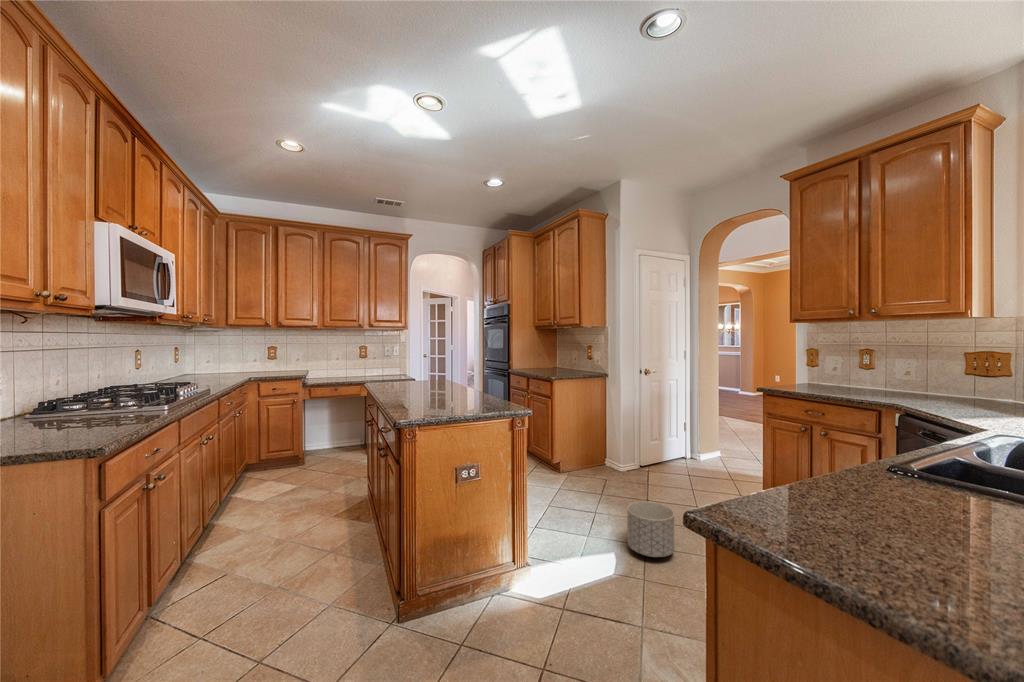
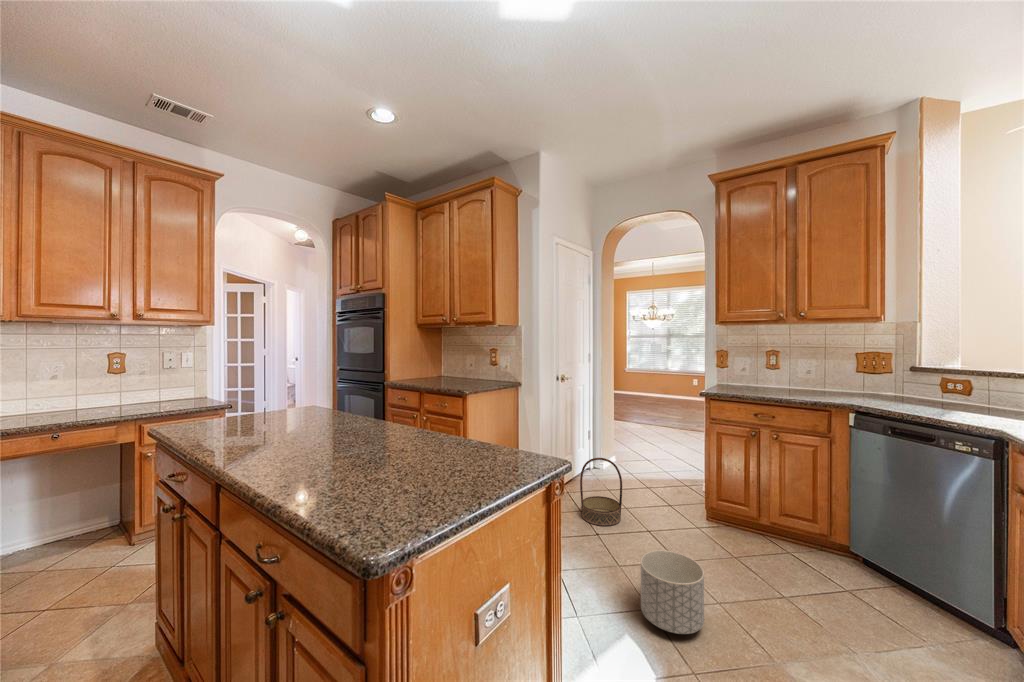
basket: none [643,440,678,497] -> present [580,458,622,526]

